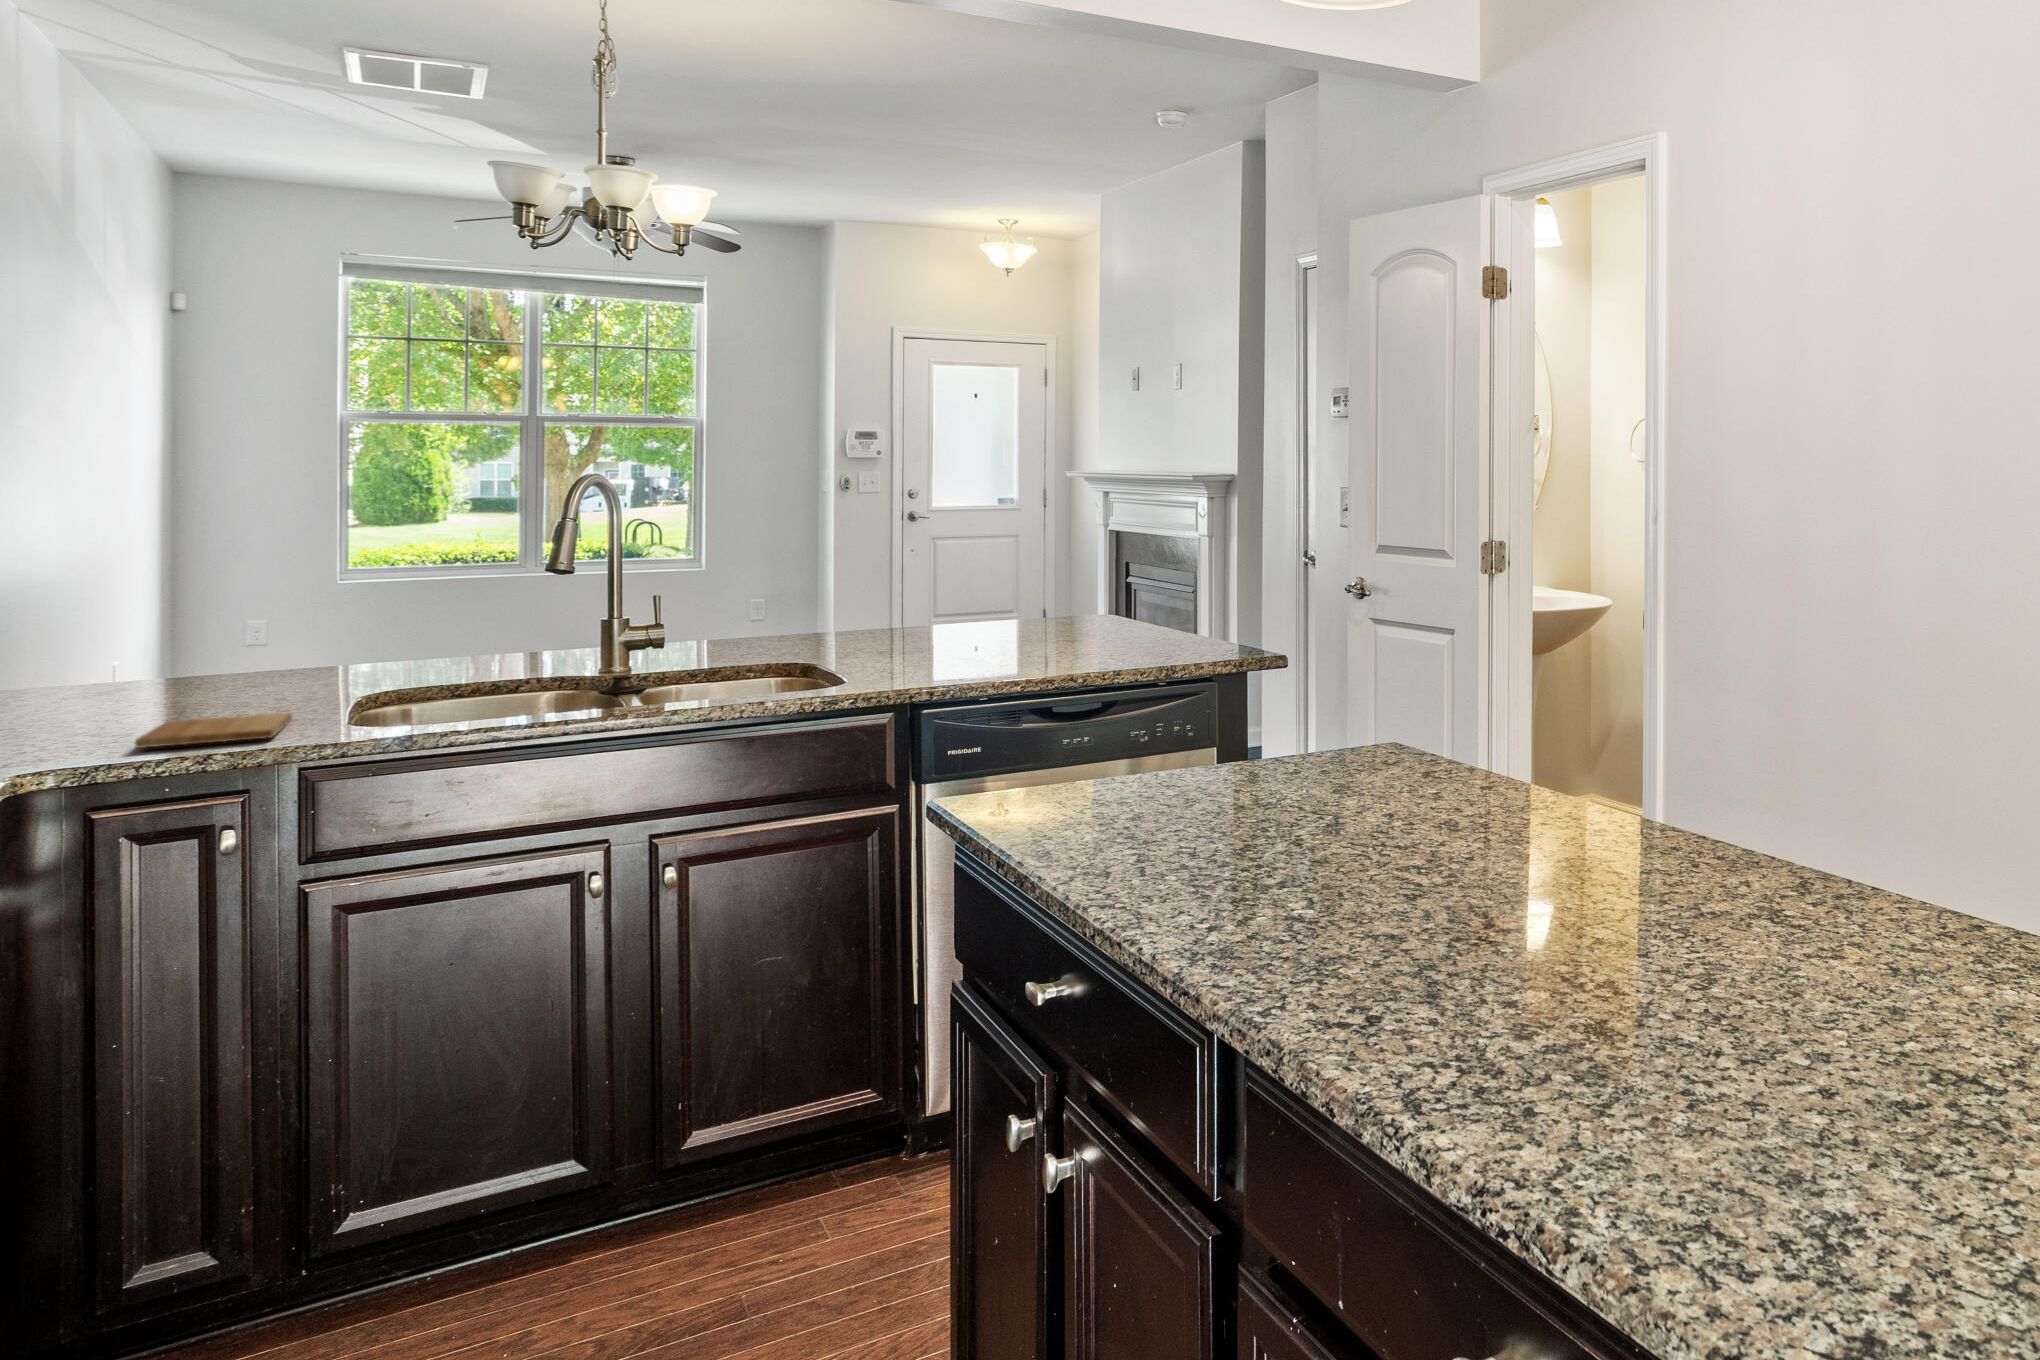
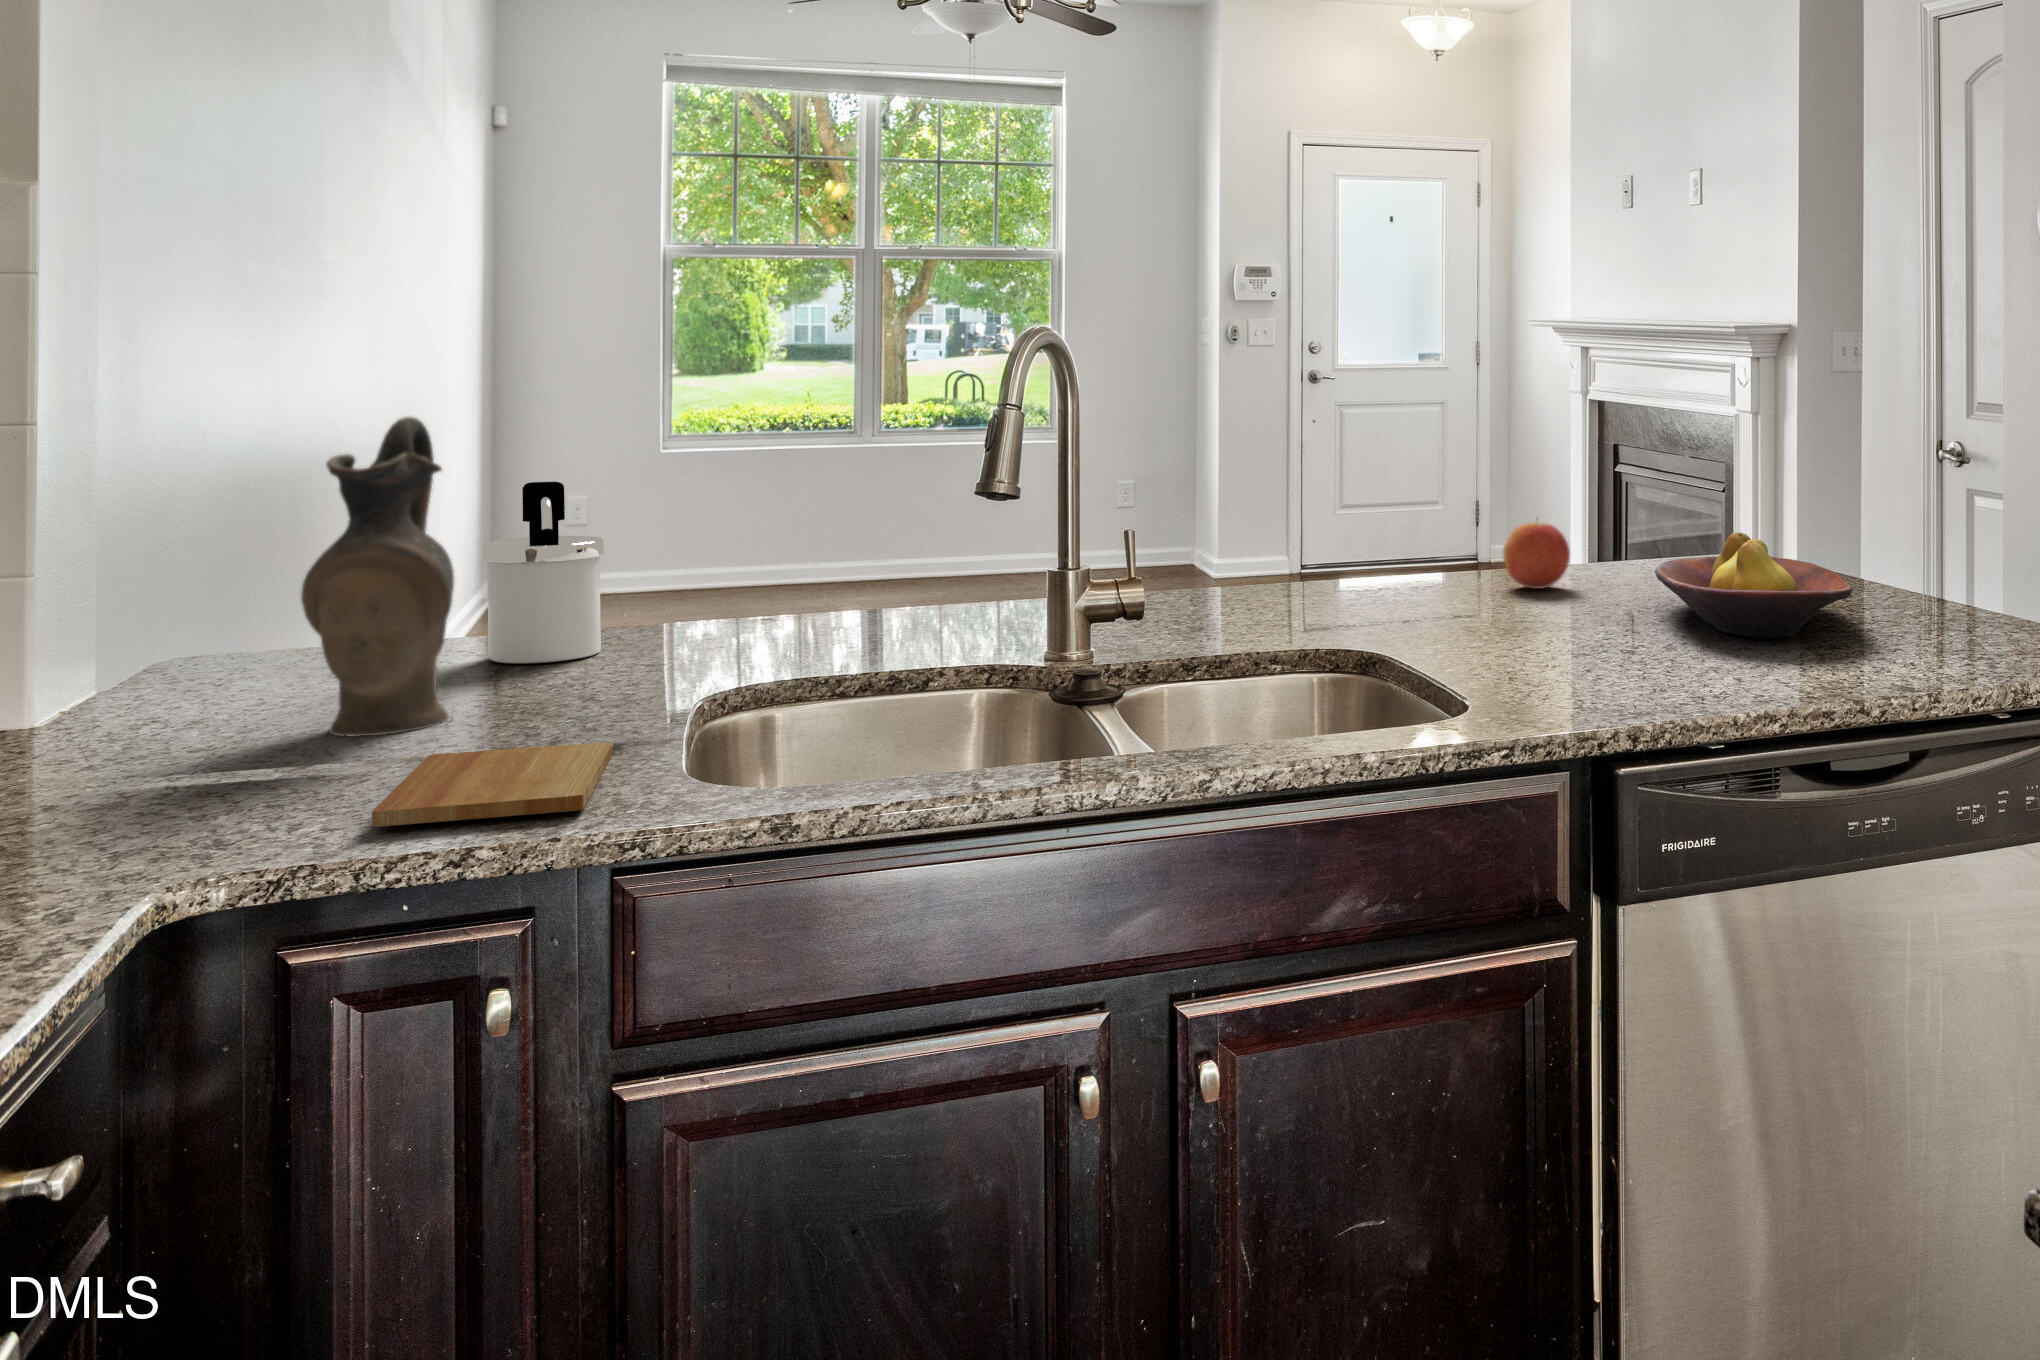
ceramic pitcher: none [72,528,179,718] -> present [301,417,455,736]
soap dispenser: none [195,572,285,685] -> present [483,481,604,663]
apple: none [928,590,971,632] -> present [1503,523,1570,589]
fruit bowl: none [1005,593,1116,649] -> present [1655,532,1853,637]

